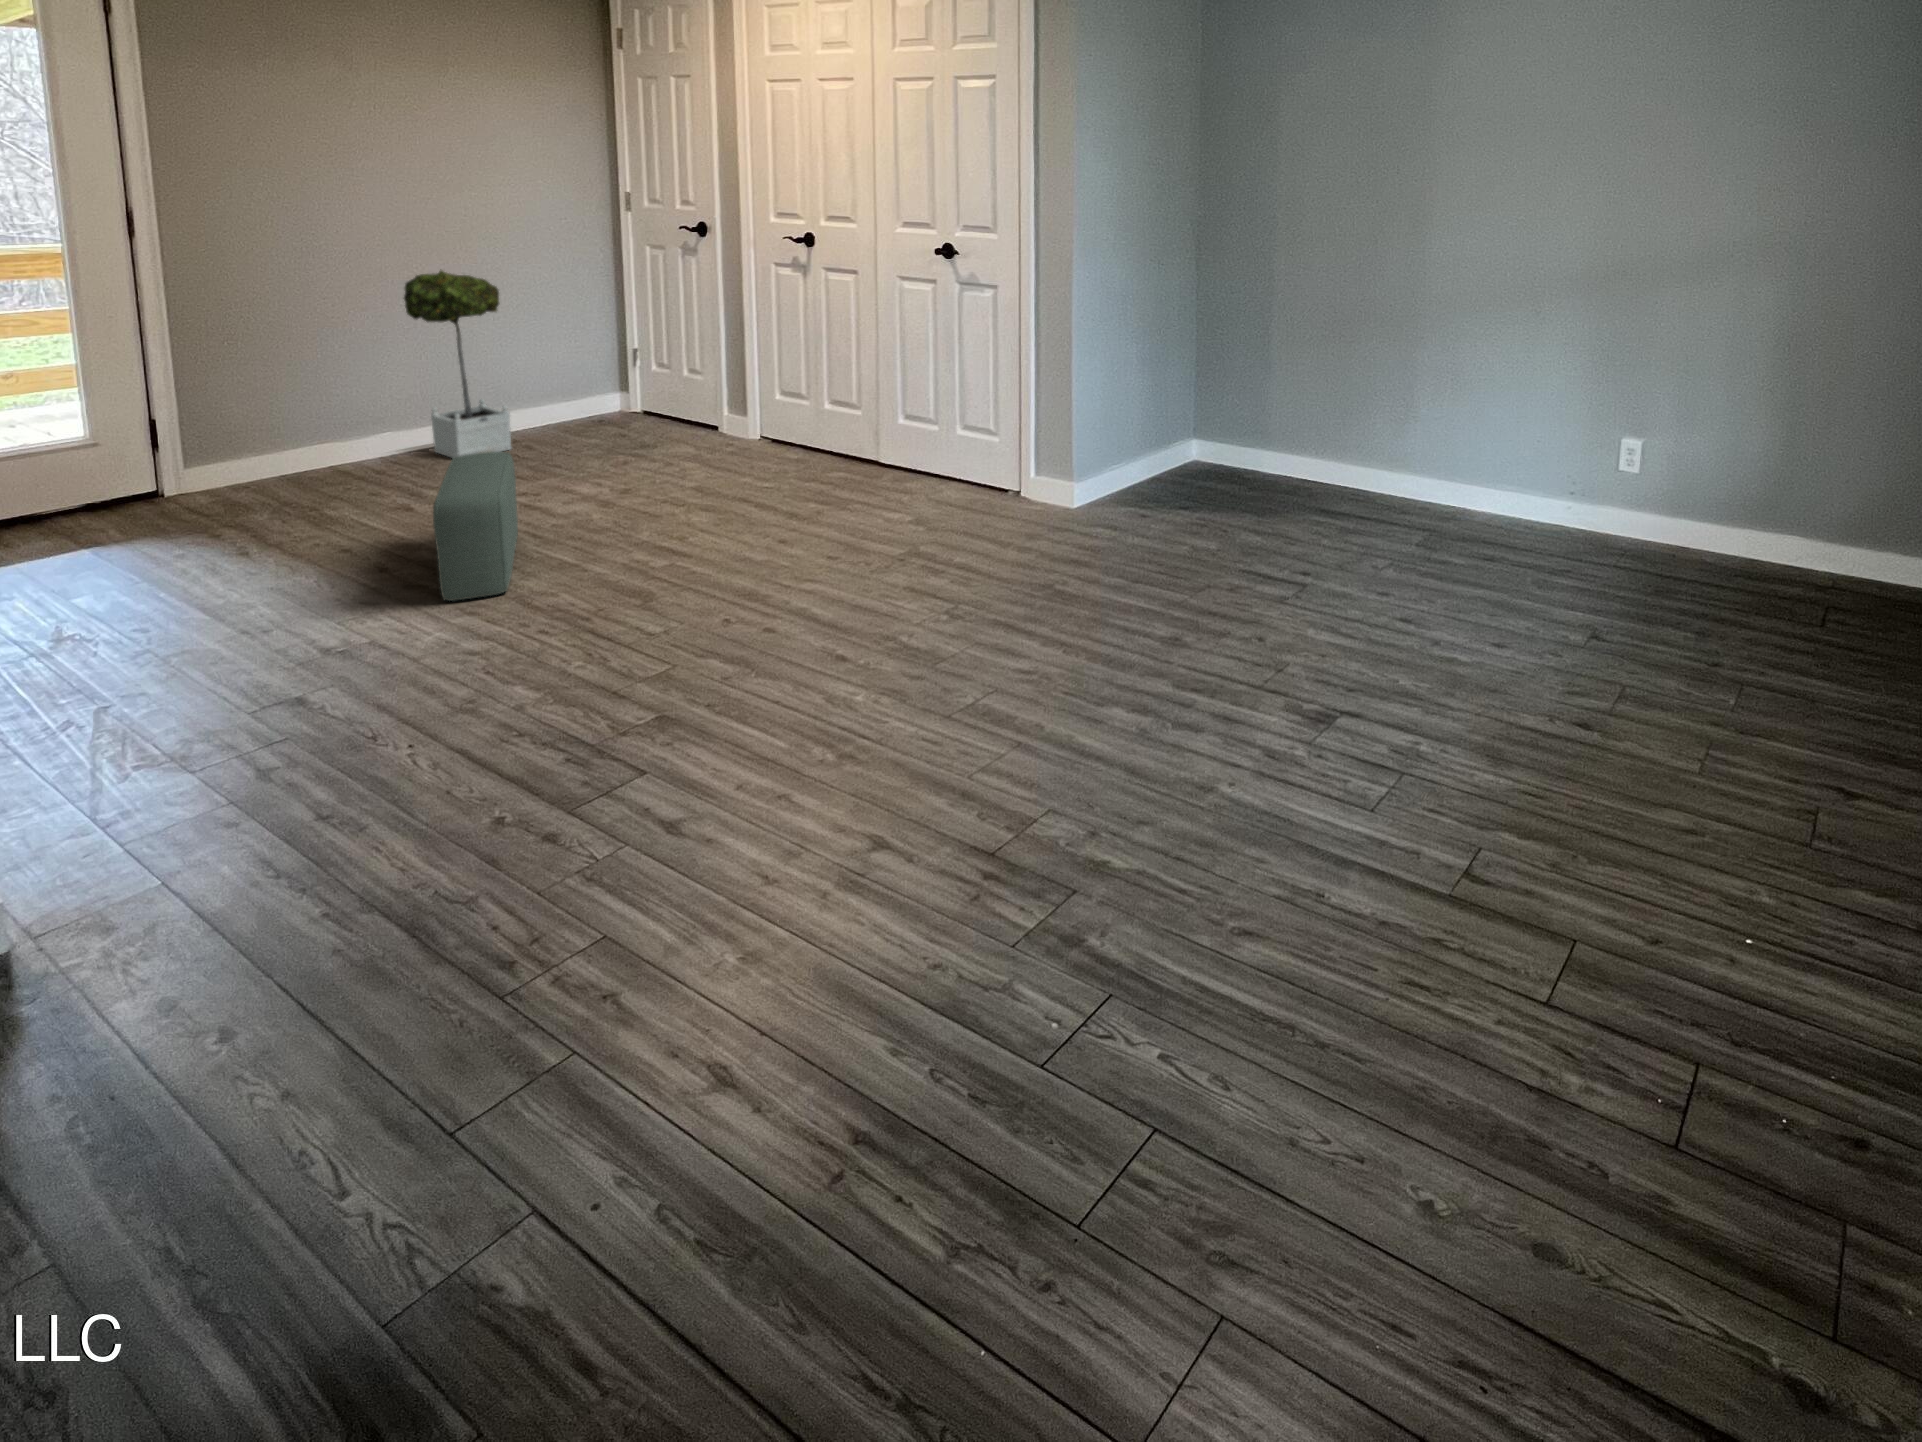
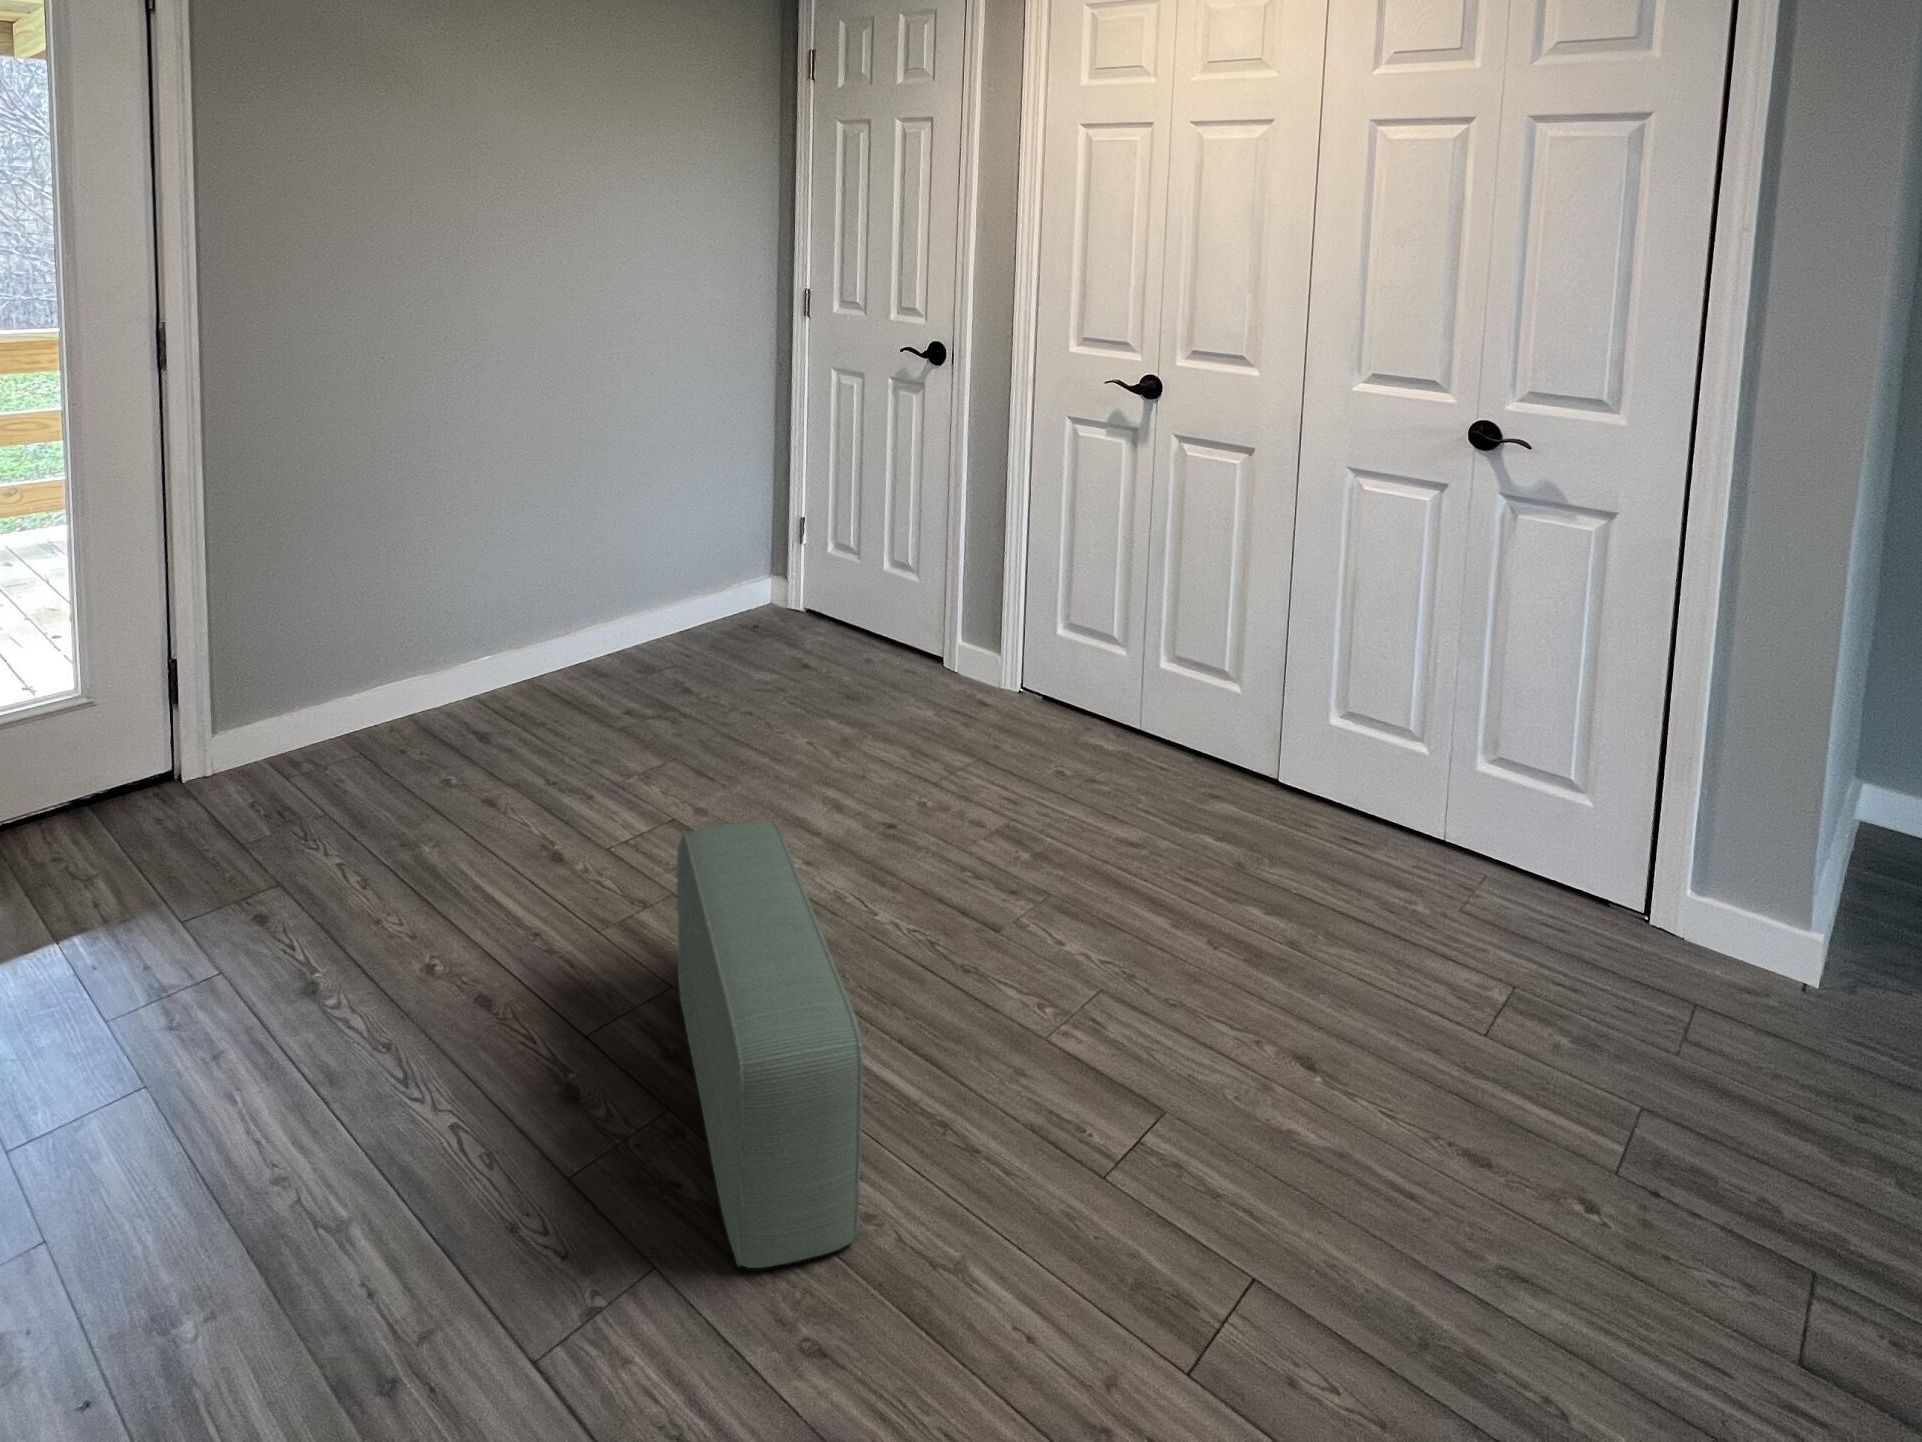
potted tree: present [404,271,511,458] -> none [522,417,657,712]

